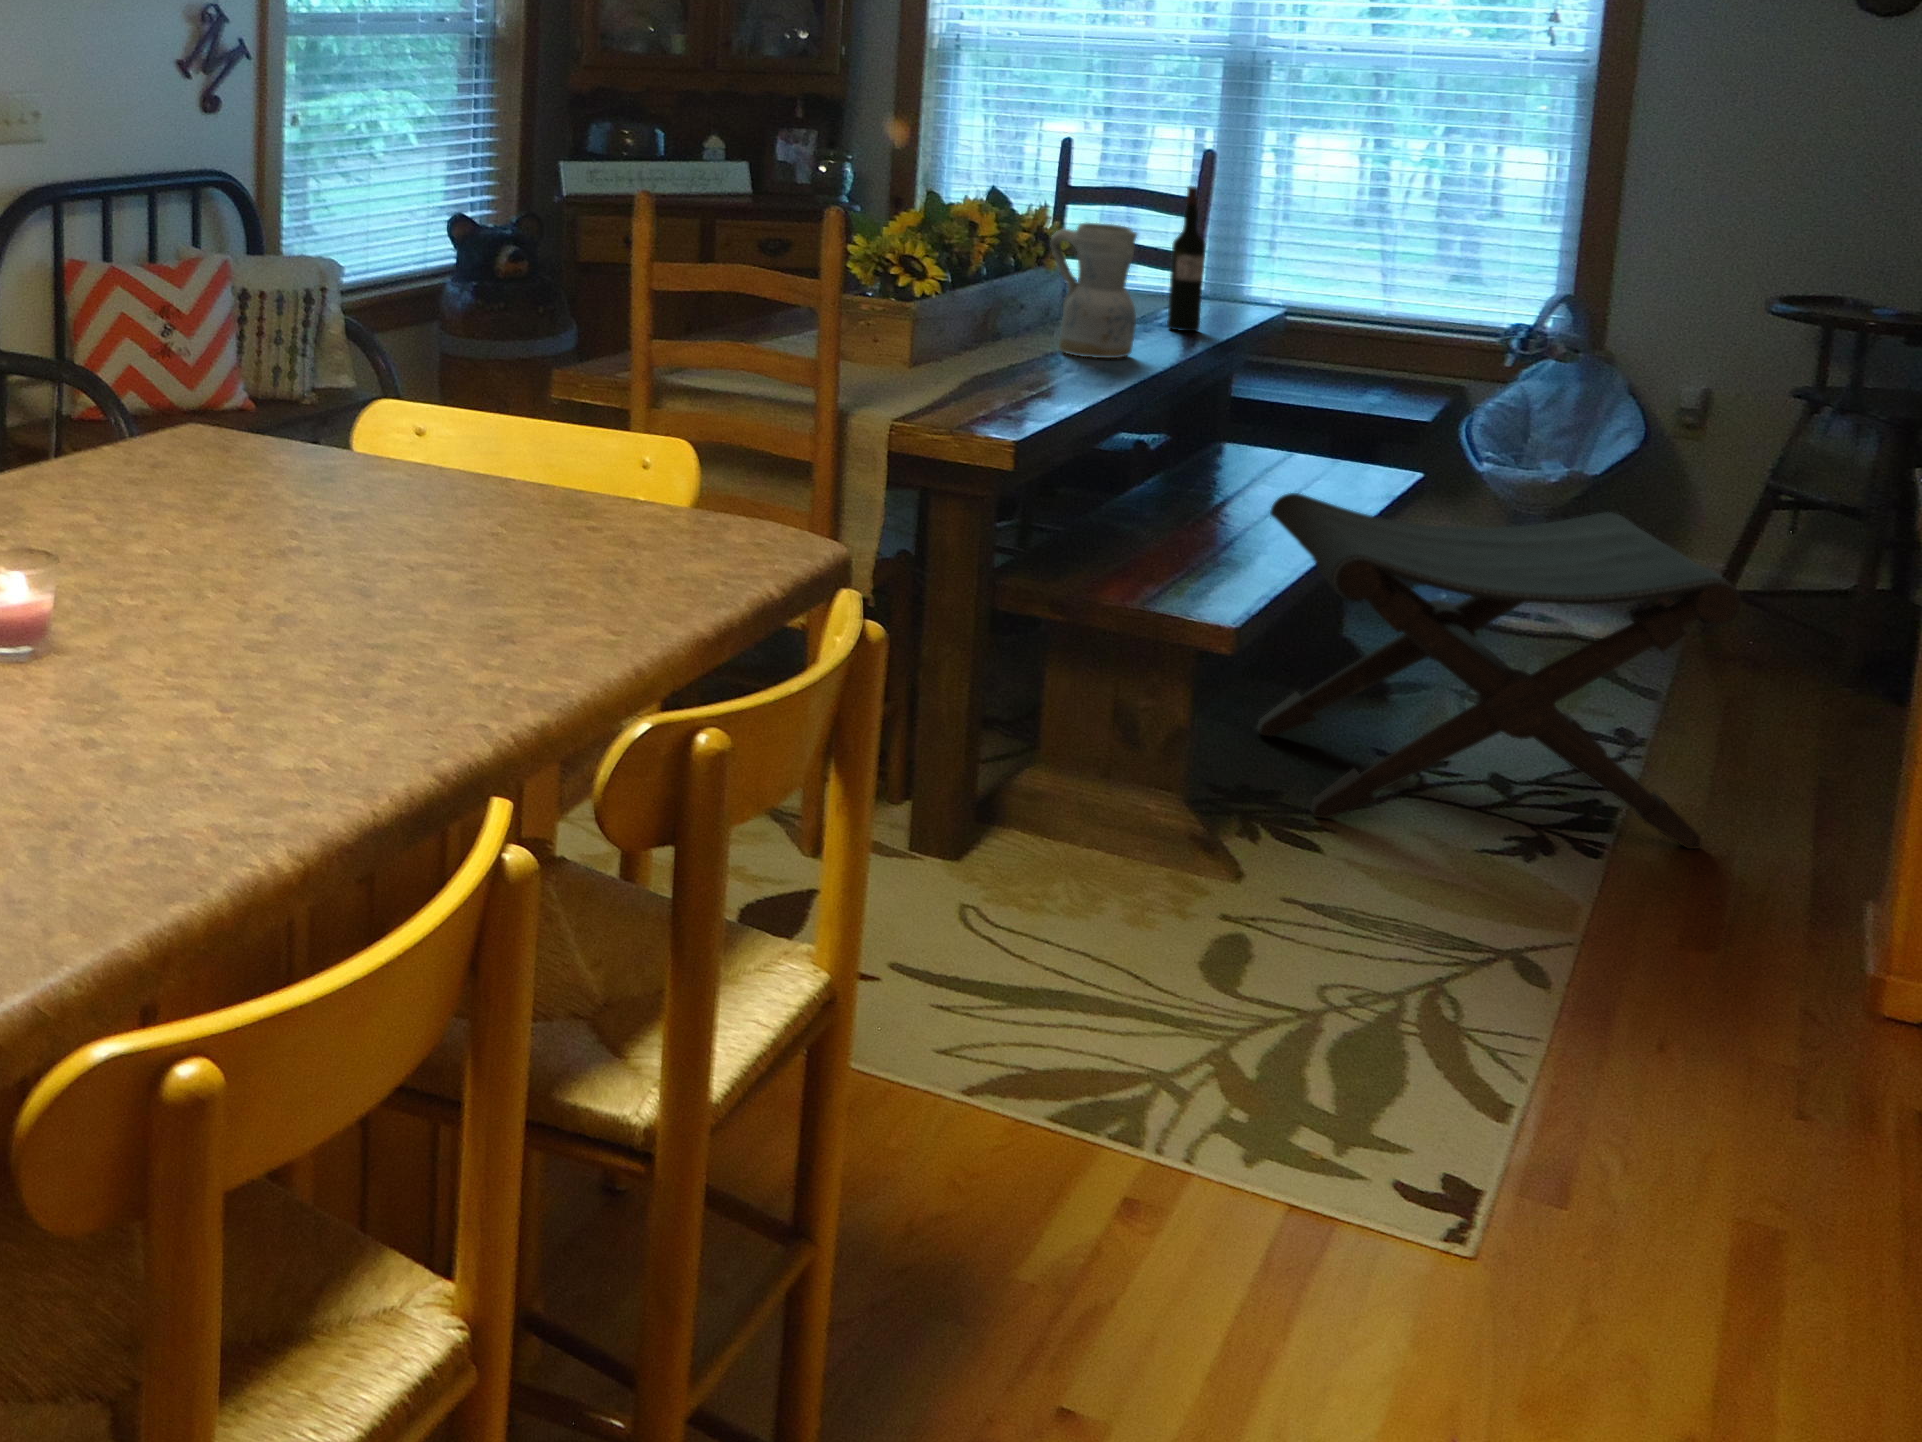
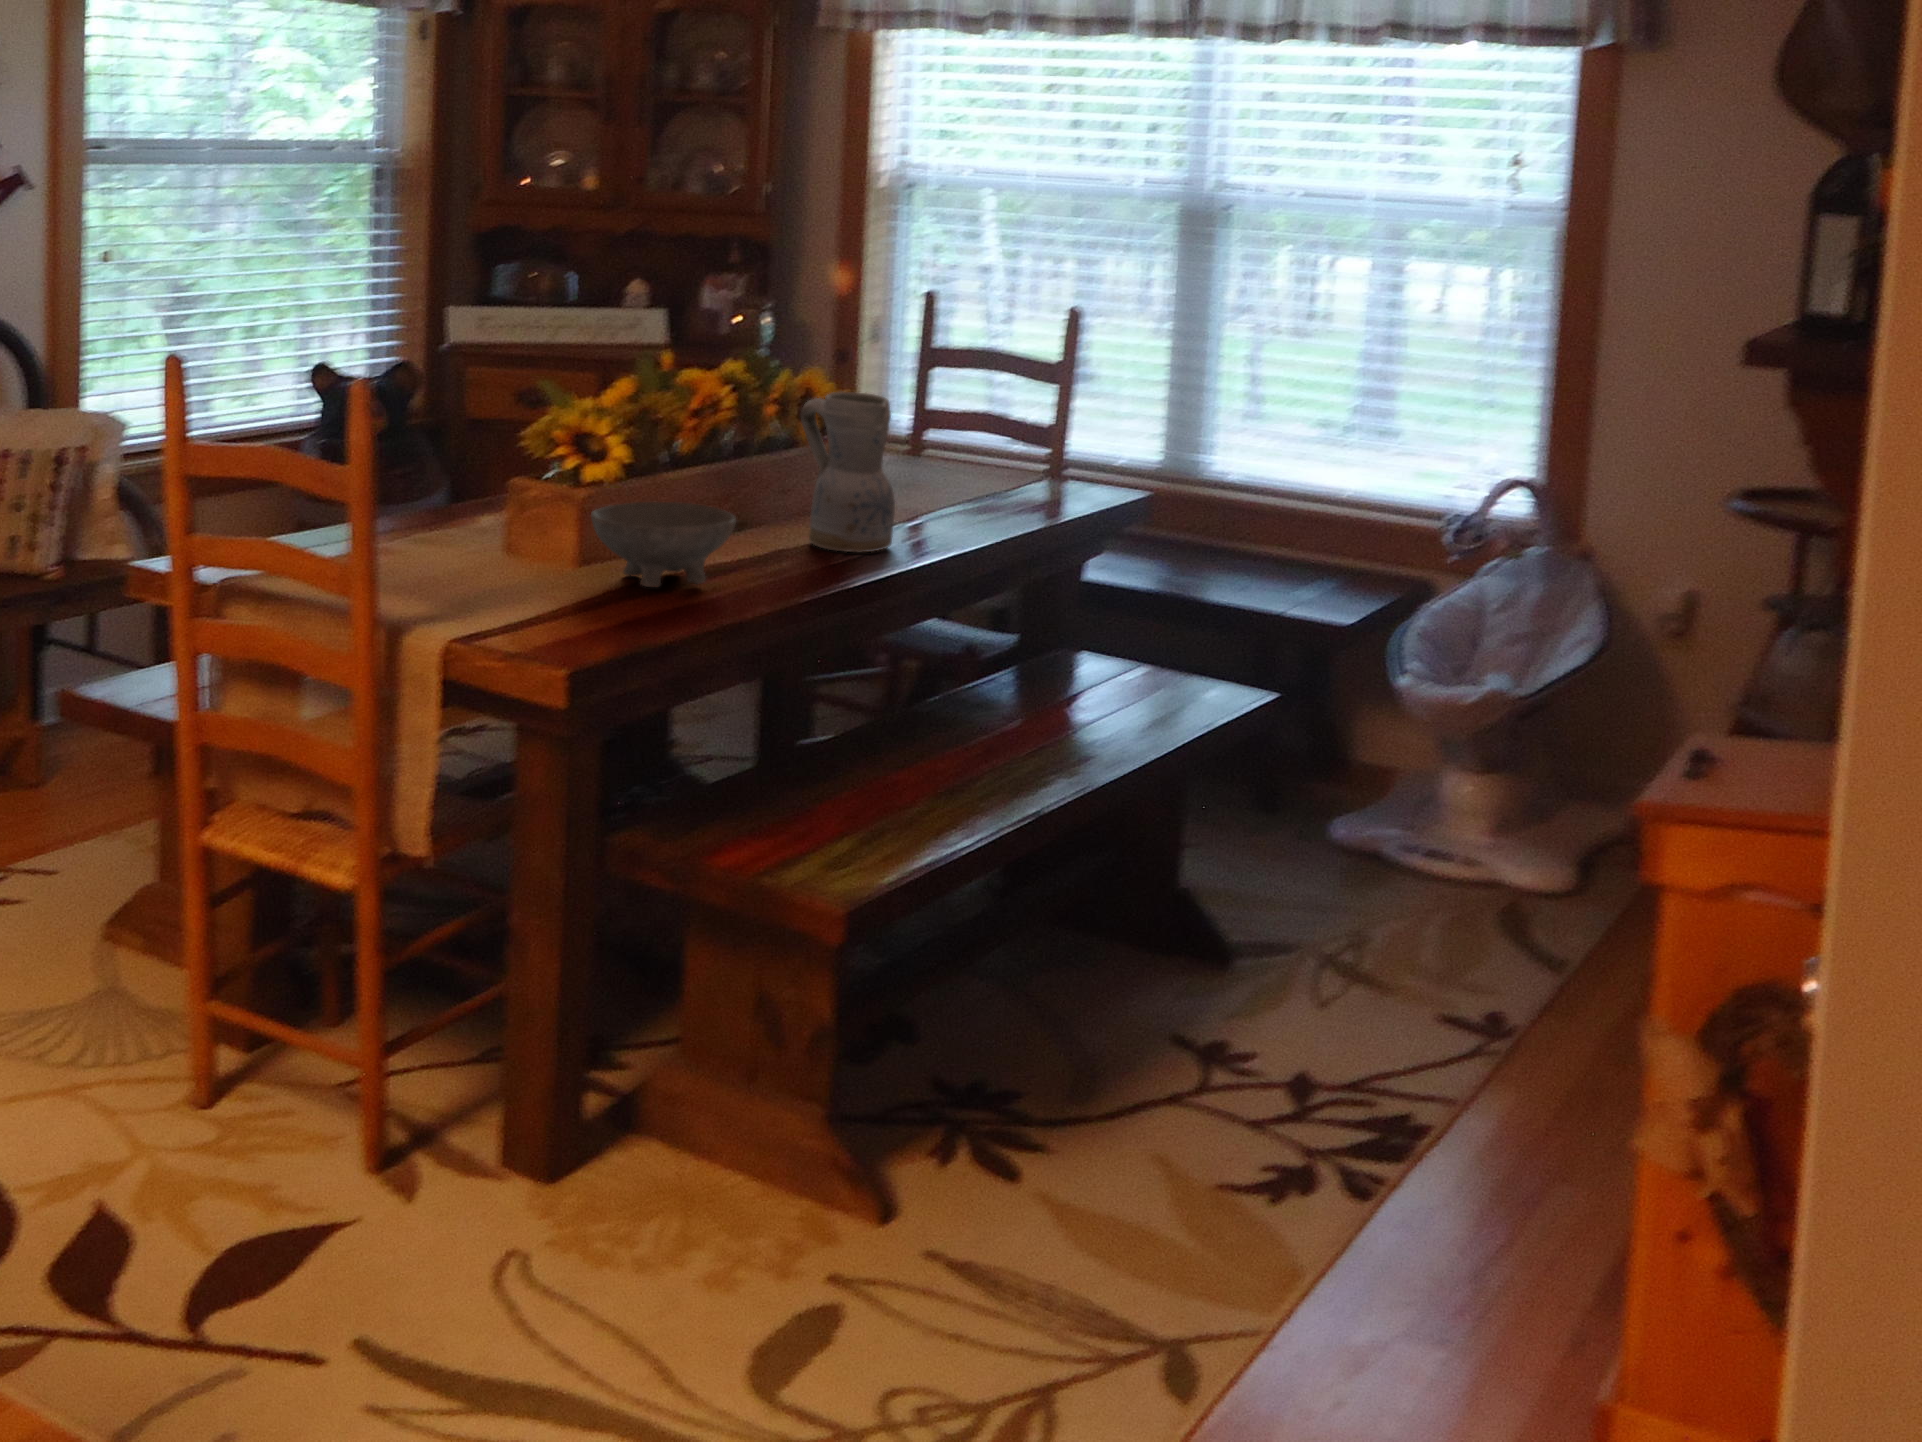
wine bottle: present [1167,186,1205,331] -> none [988,349,1028,517]
bowl: none [927,316,1052,385] -> present [591,502,736,587]
footstool: present [1257,493,1741,849] -> none [1038,717,1540,1191]

